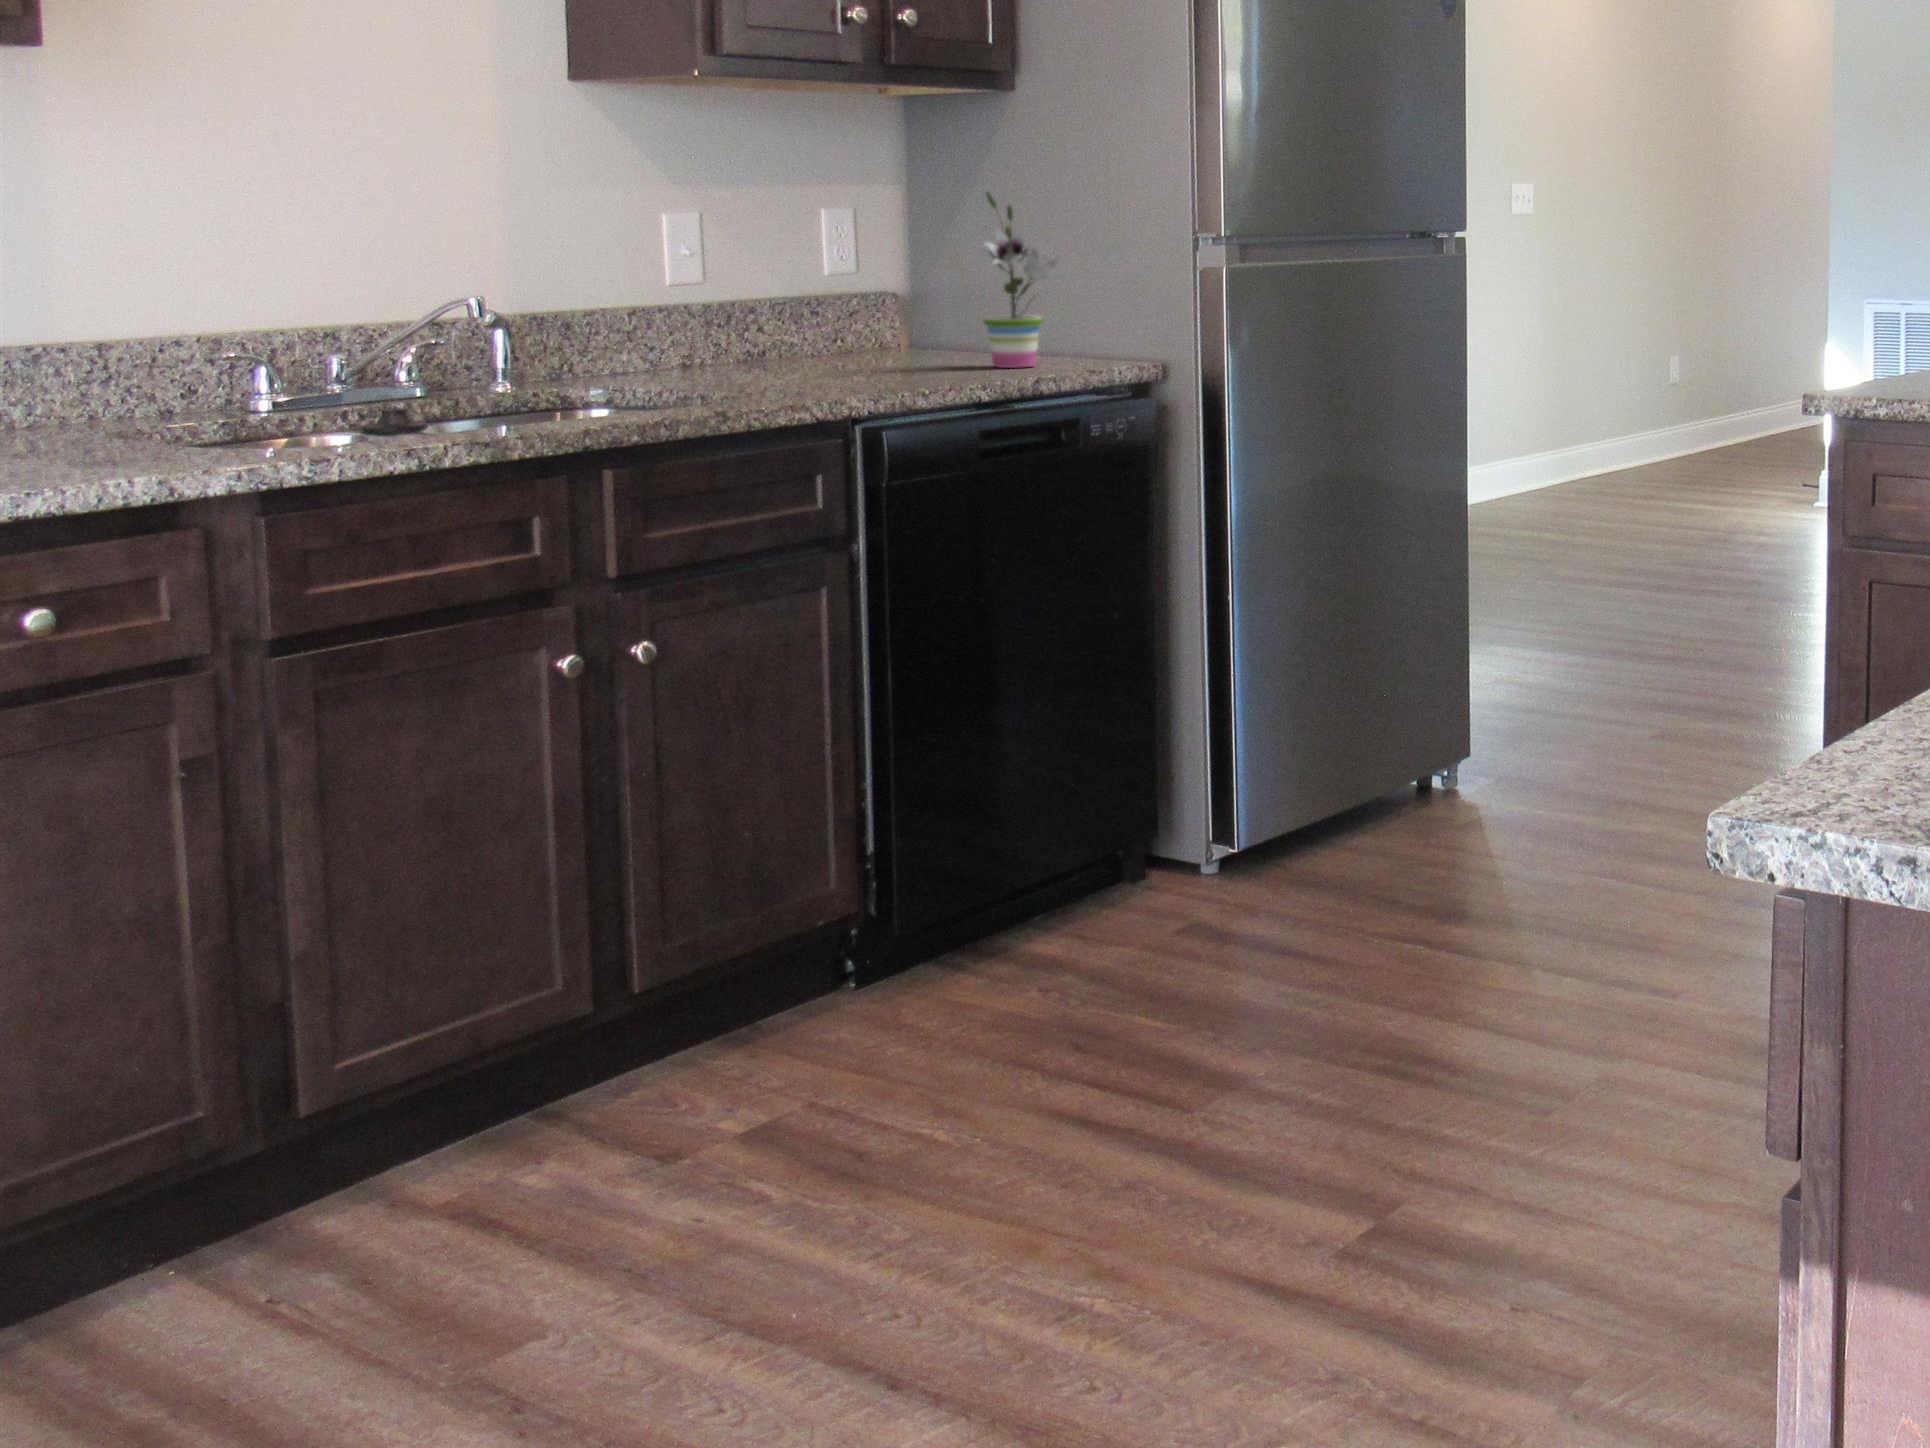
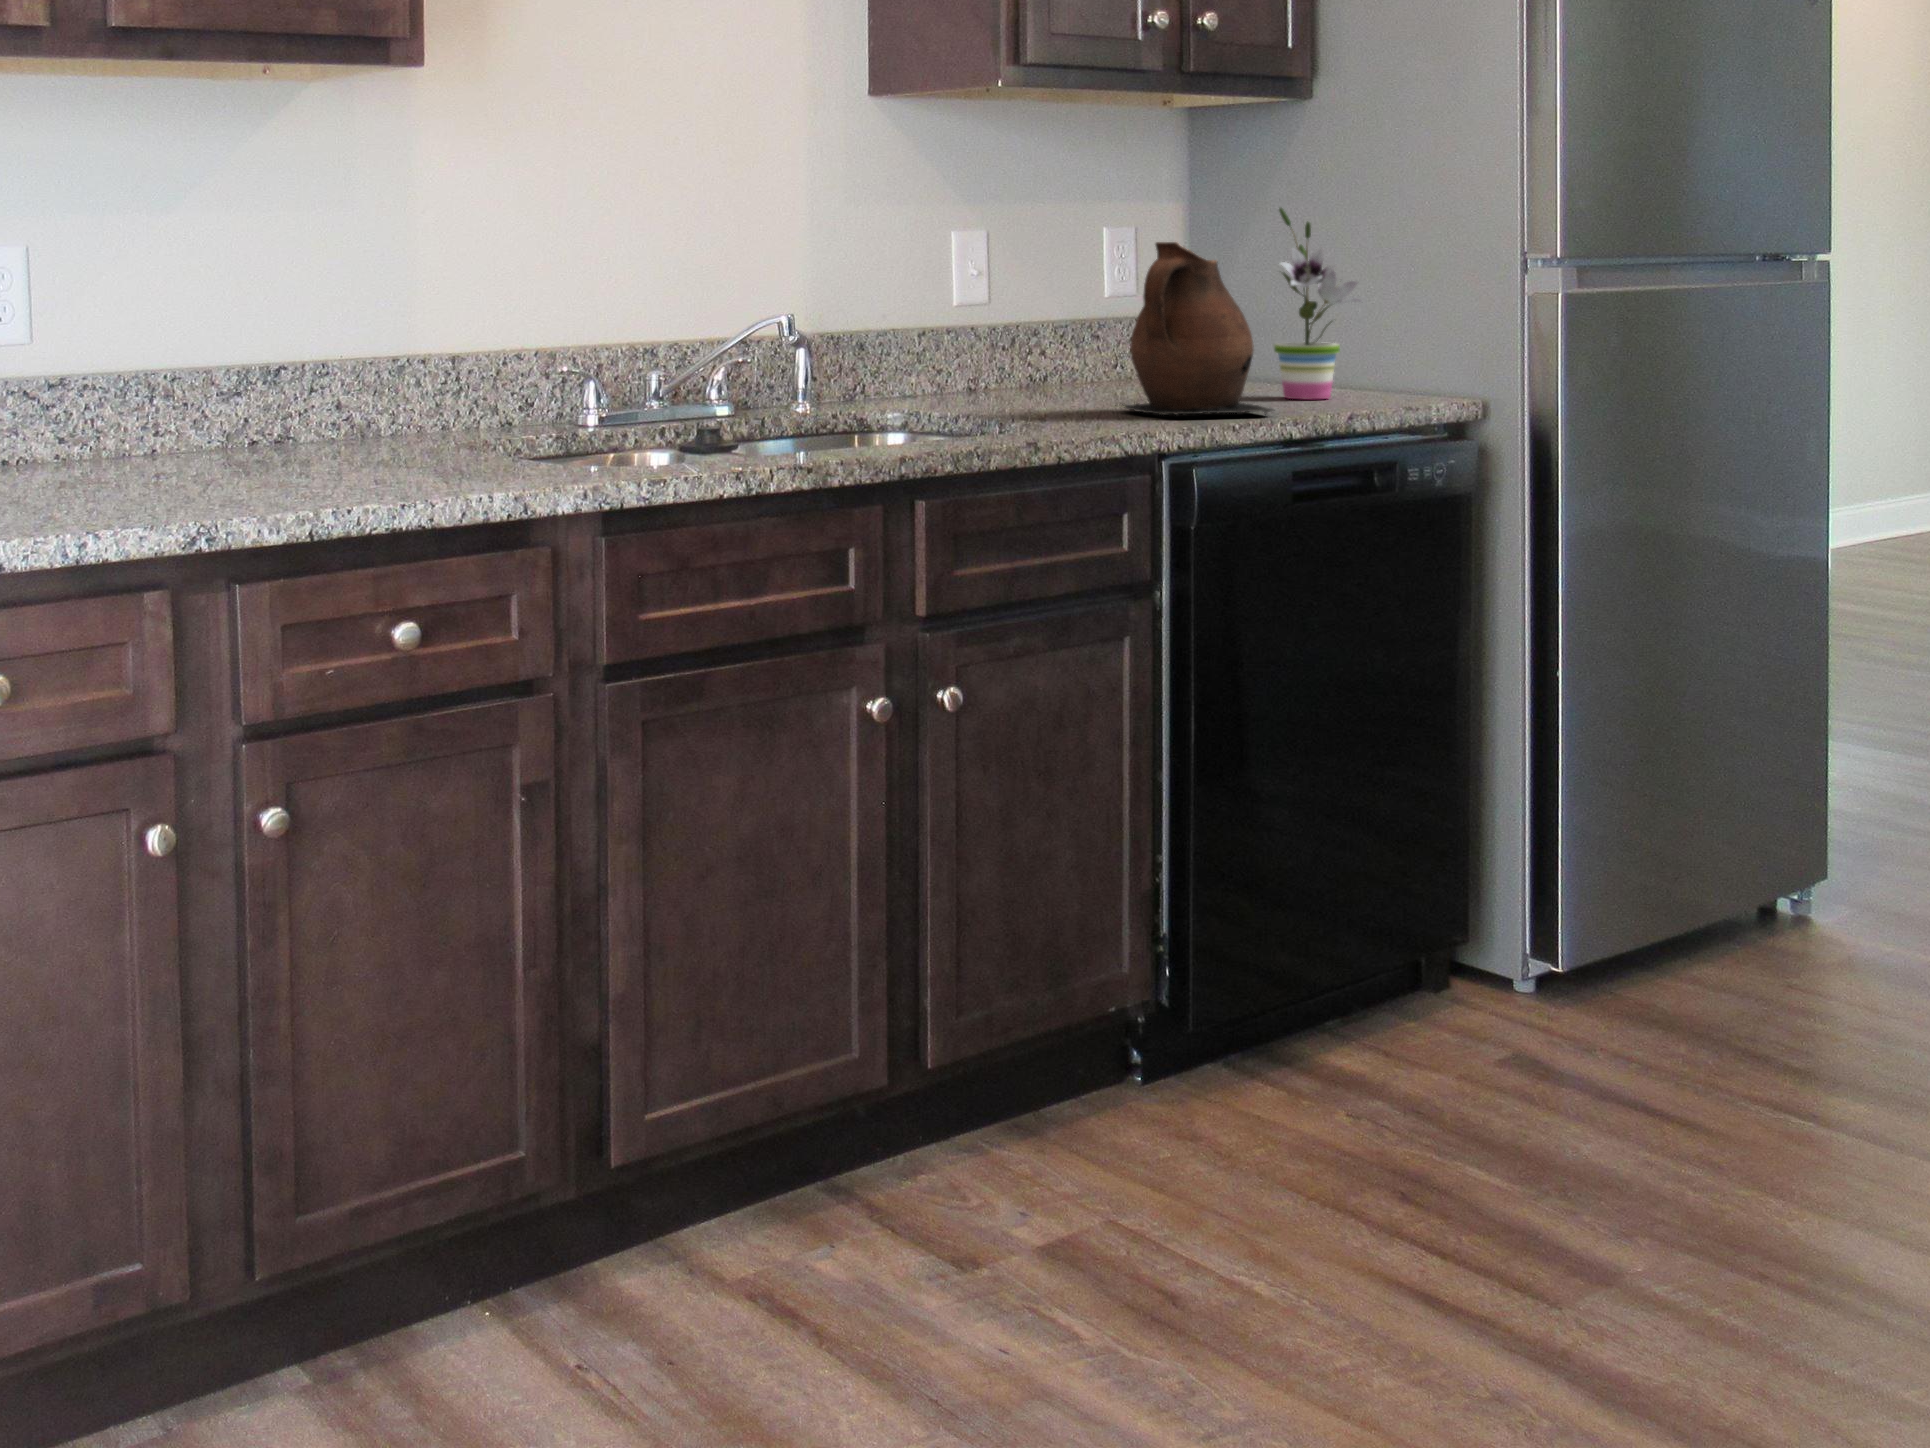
ceramic pitcher: none [823,225,972,385] -> present [1122,242,1273,415]

